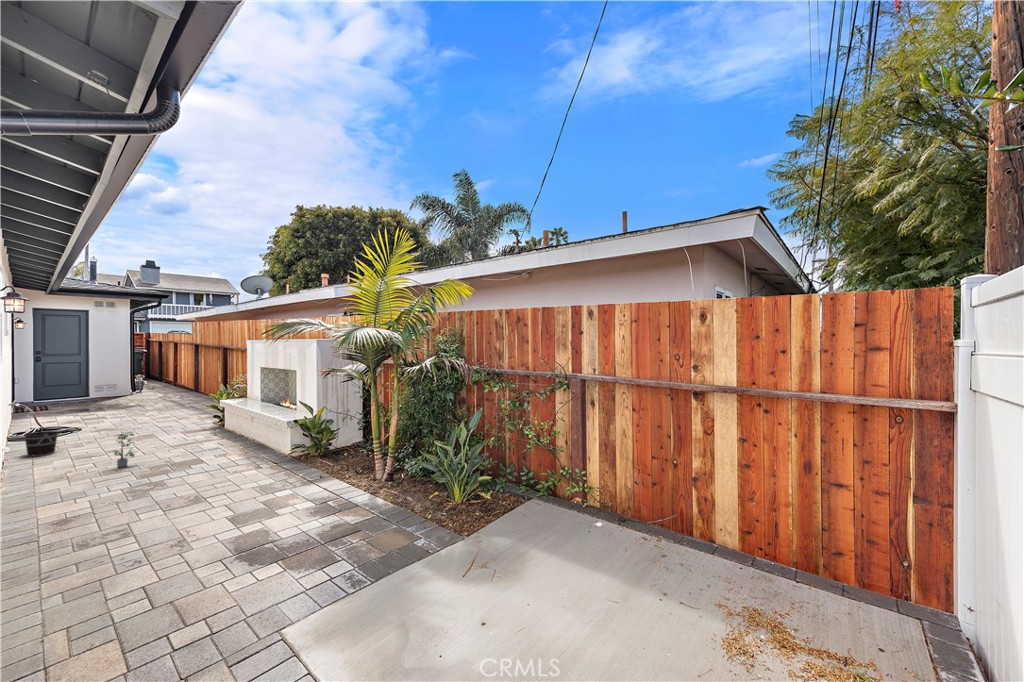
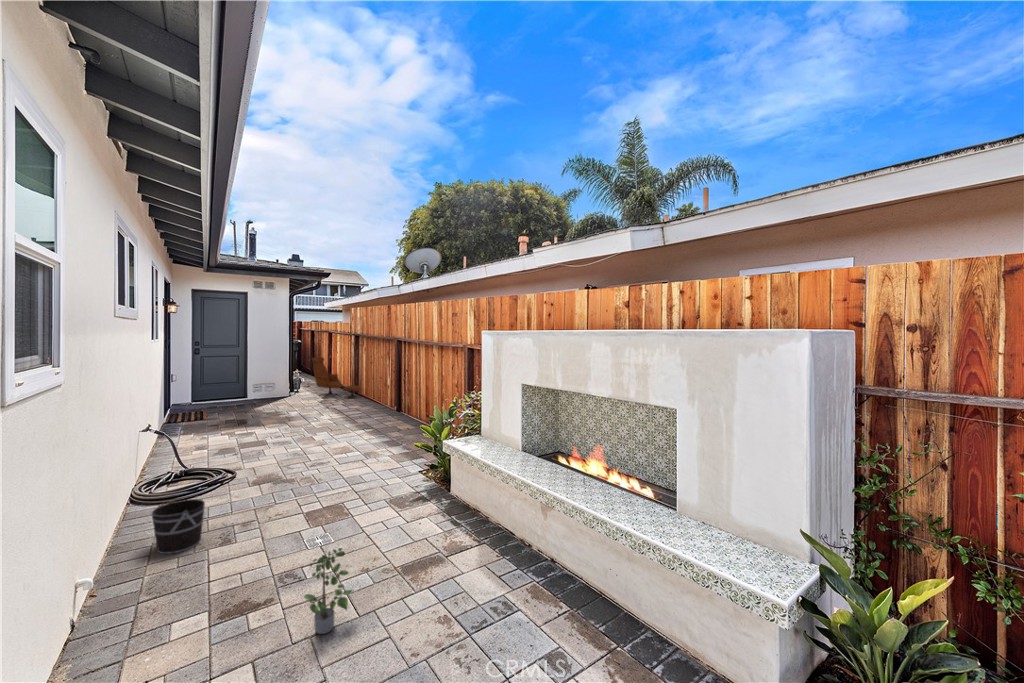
lounge chair: none [153,362,199,396] -> present [312,357,361,397]

